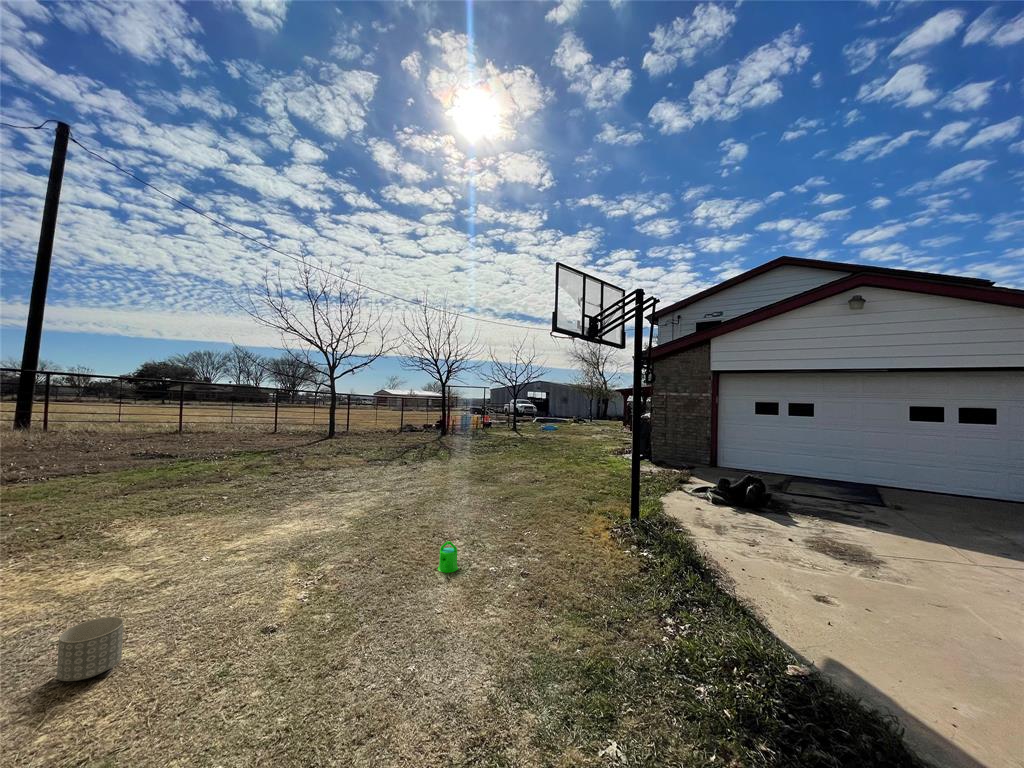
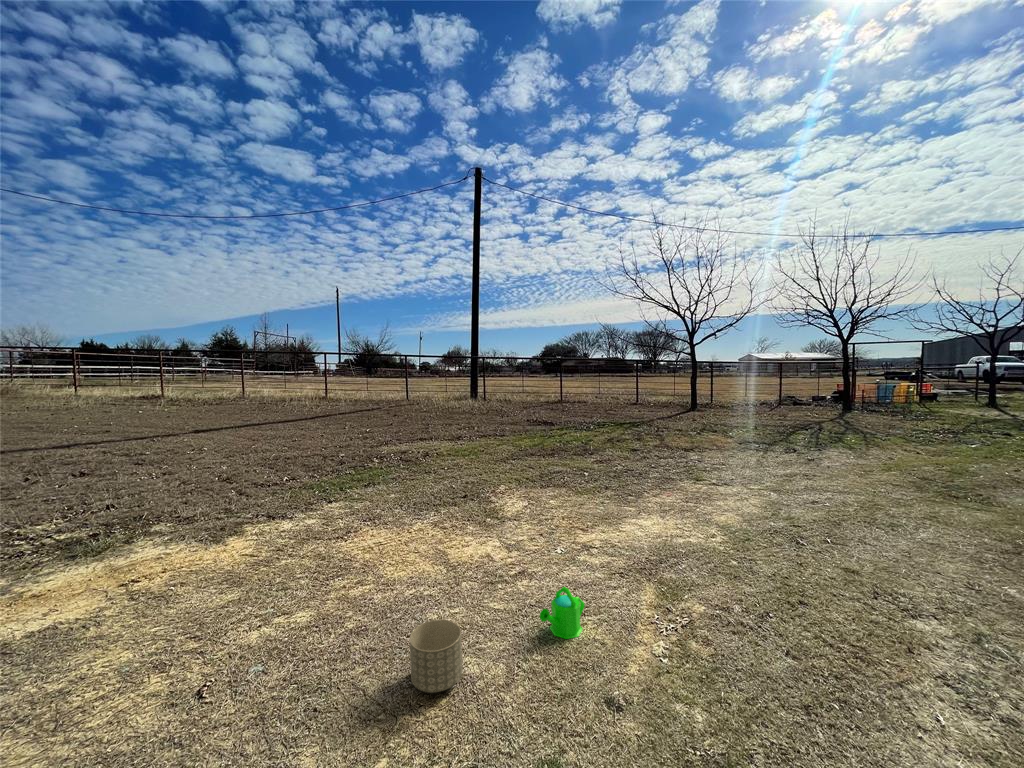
watering can: present [438,541,458,573] -> present [540,587,585,639]

